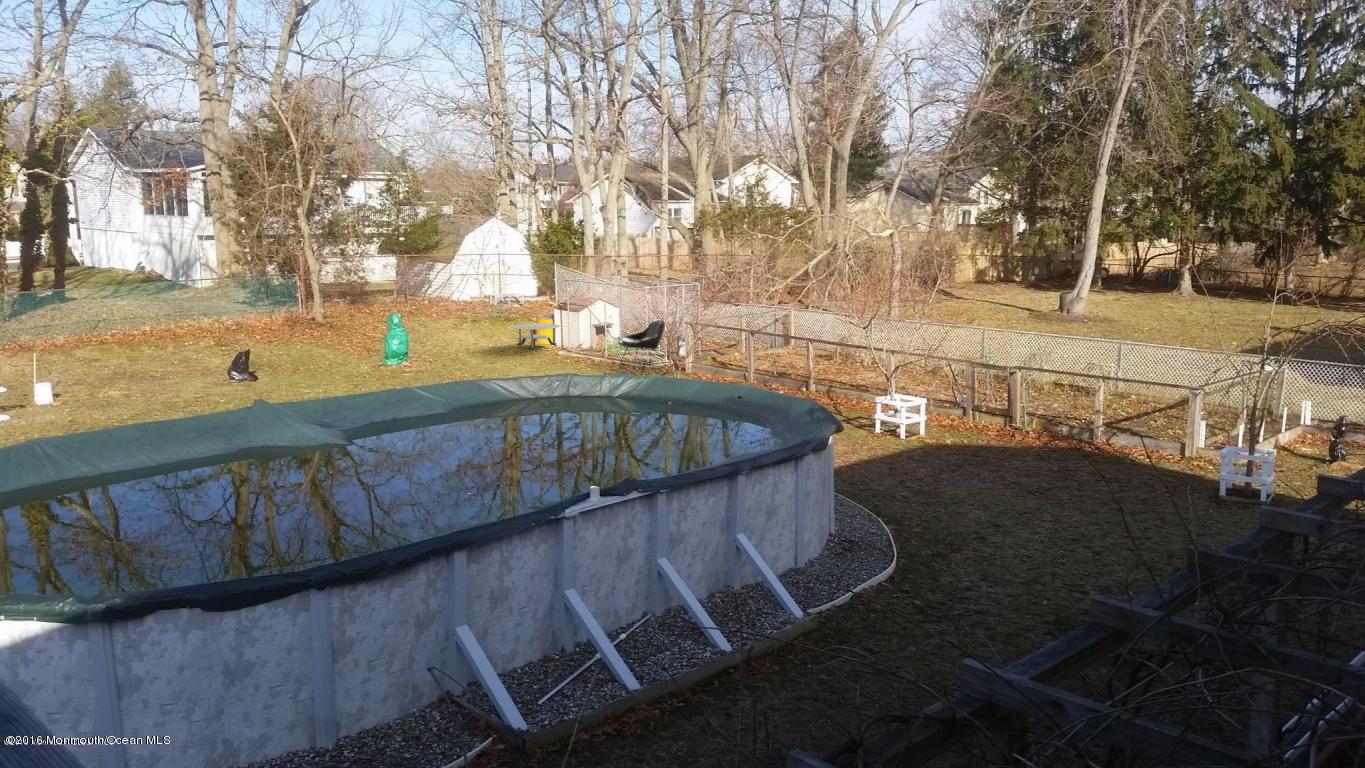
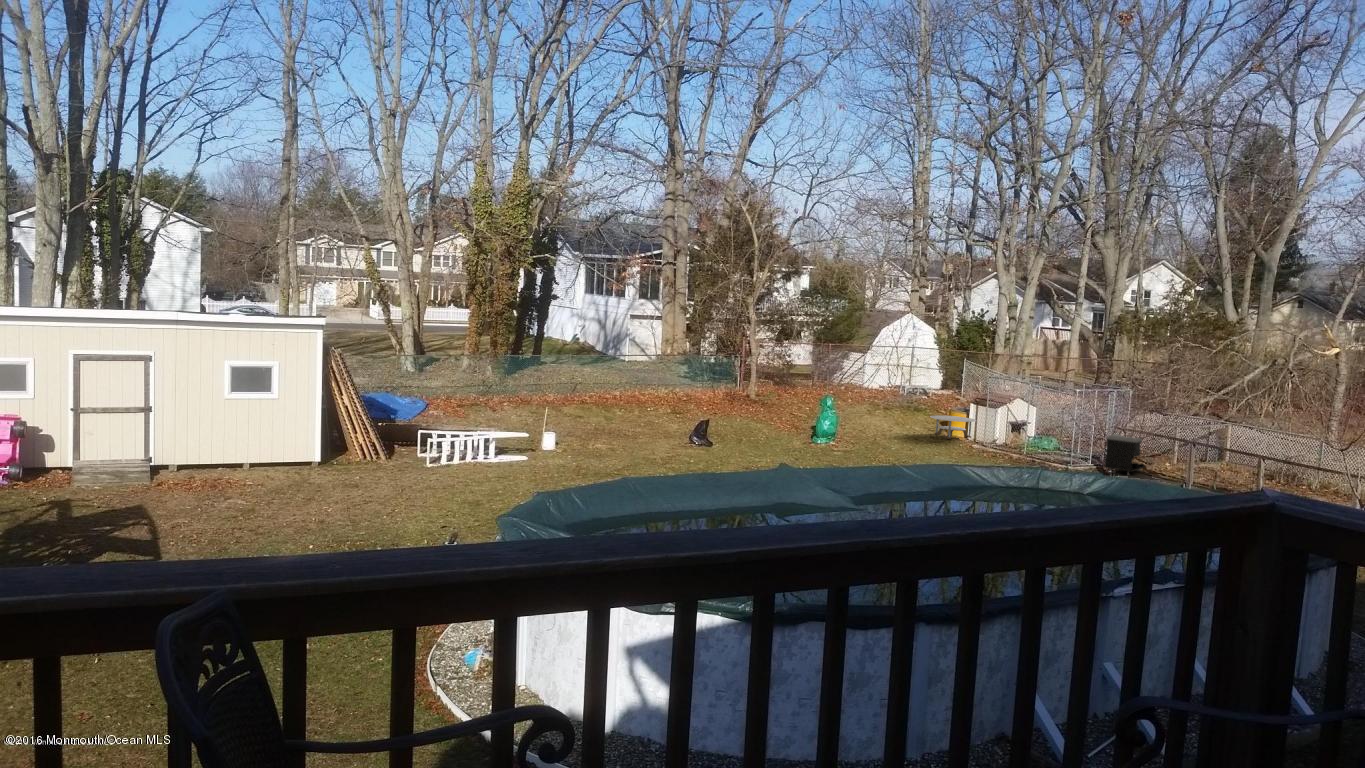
lounge chair: present [619,320,665,365] -> none [1035,421,1083,467]
storage bench: none [689,327,731,372] -> present [1105,433,1145,475]

